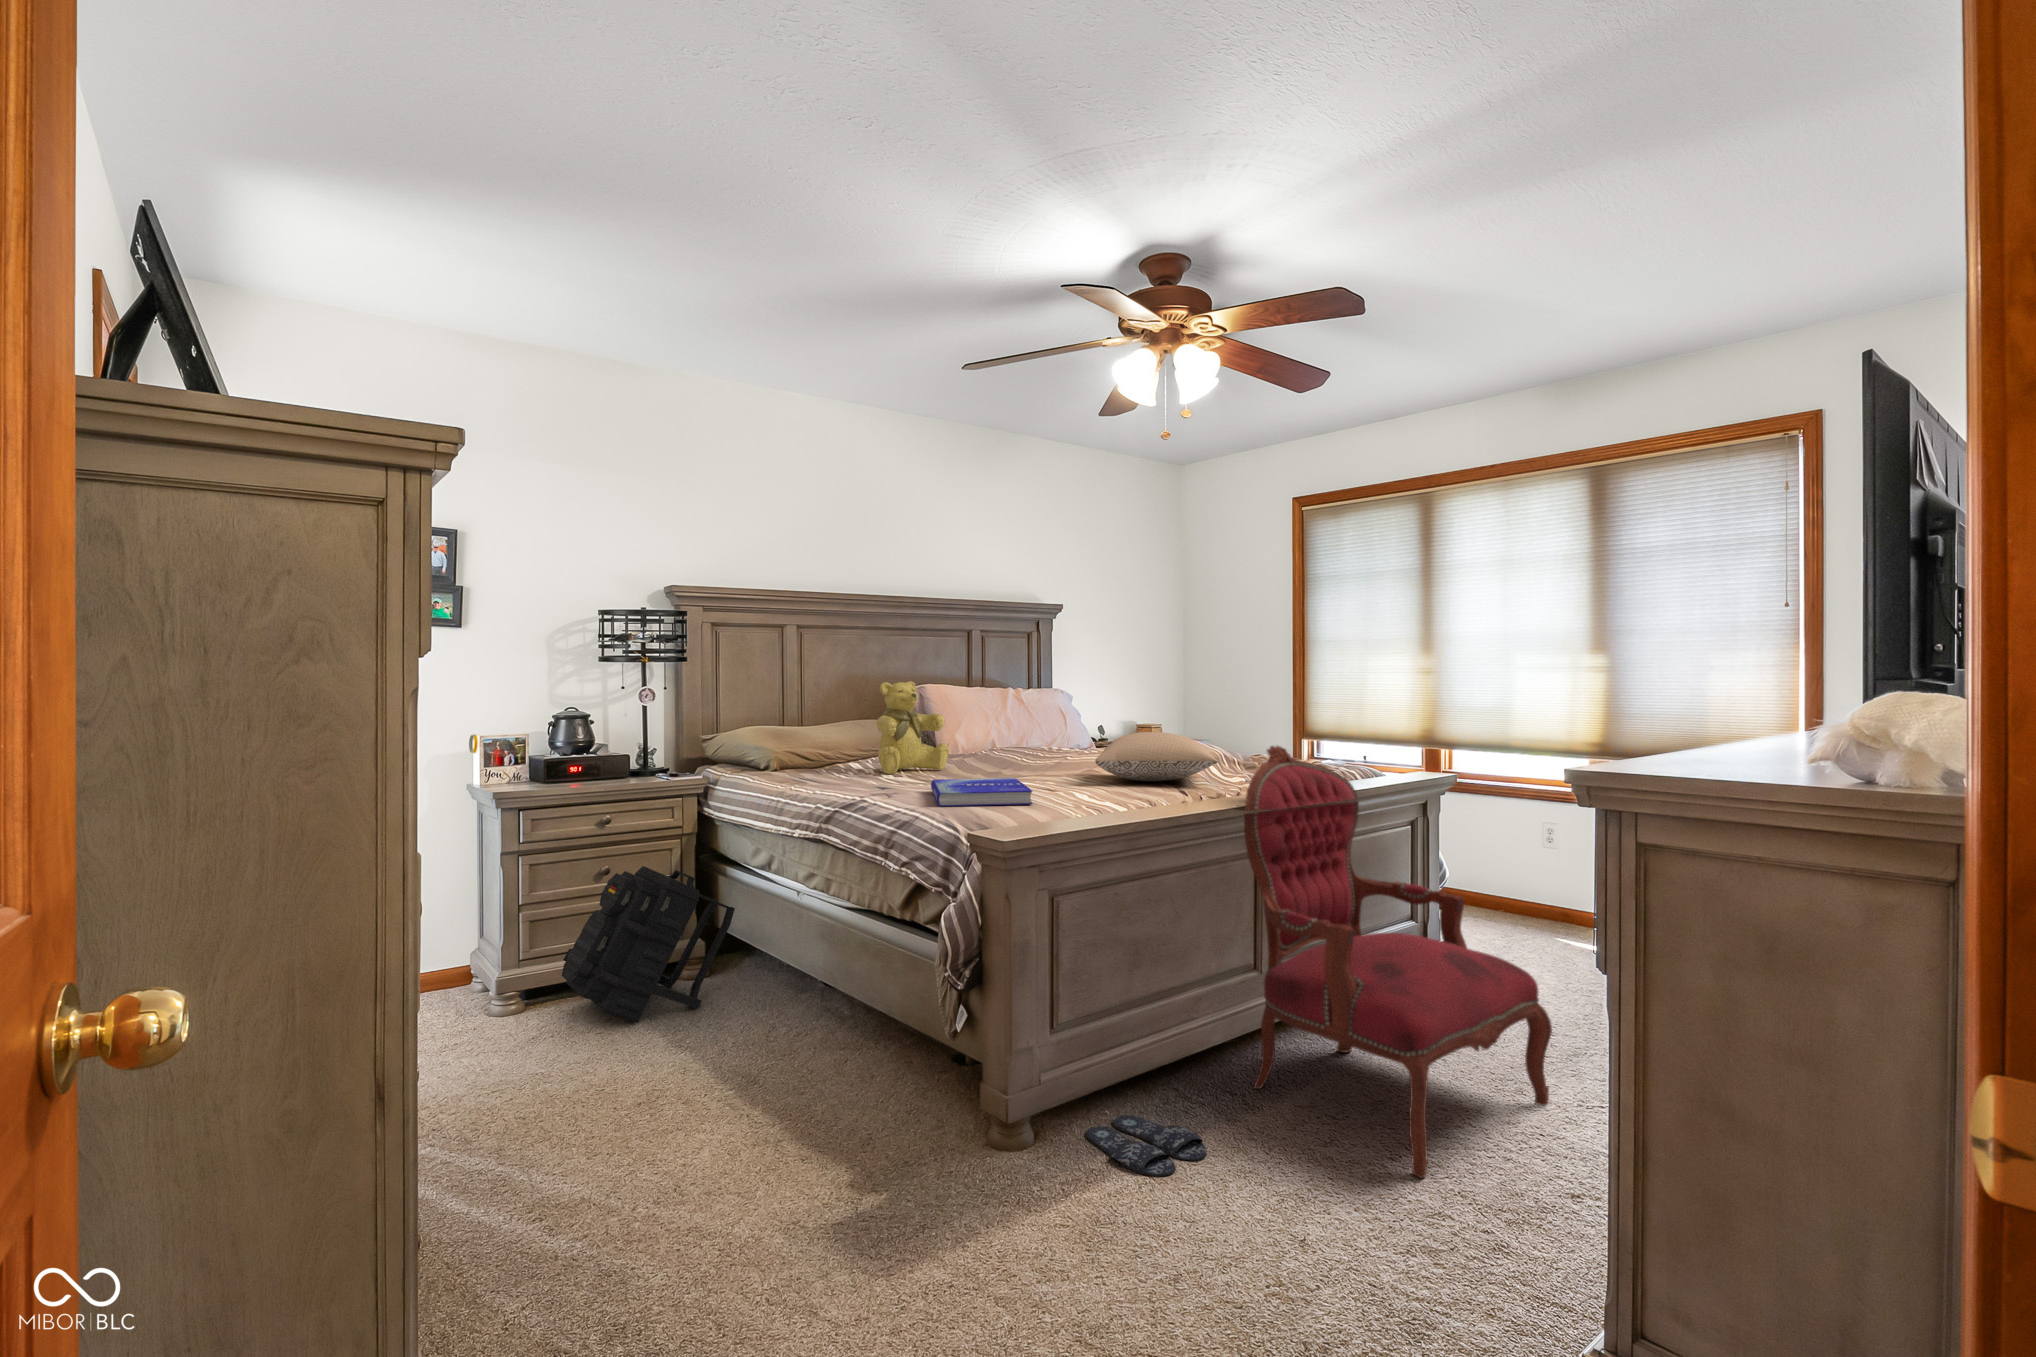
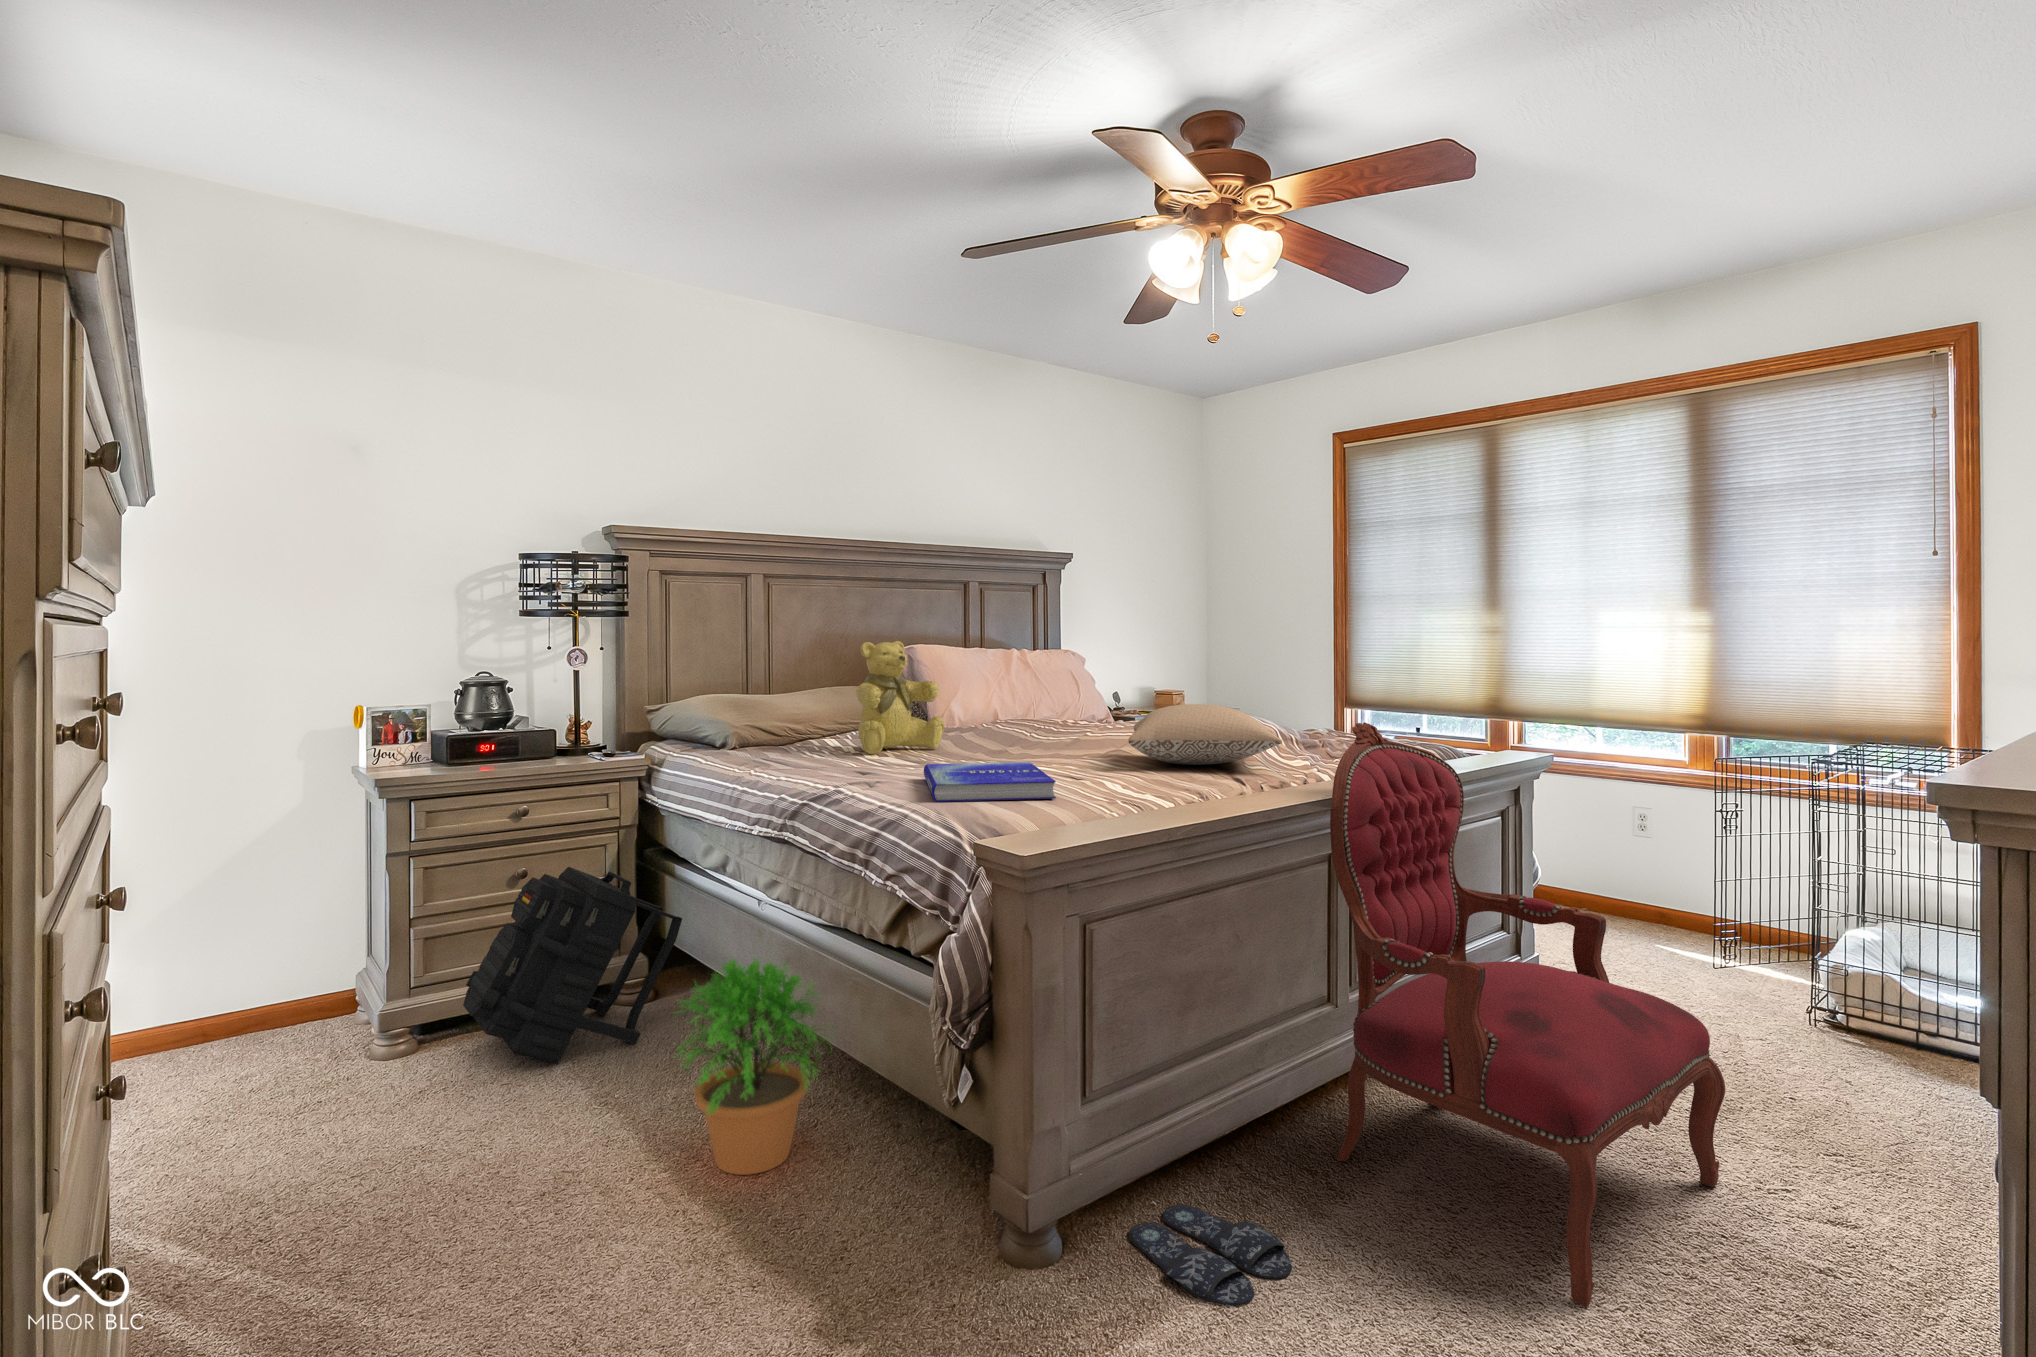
potted plant: none [735,927,865,1096] -> present [676,958,832,1175]

